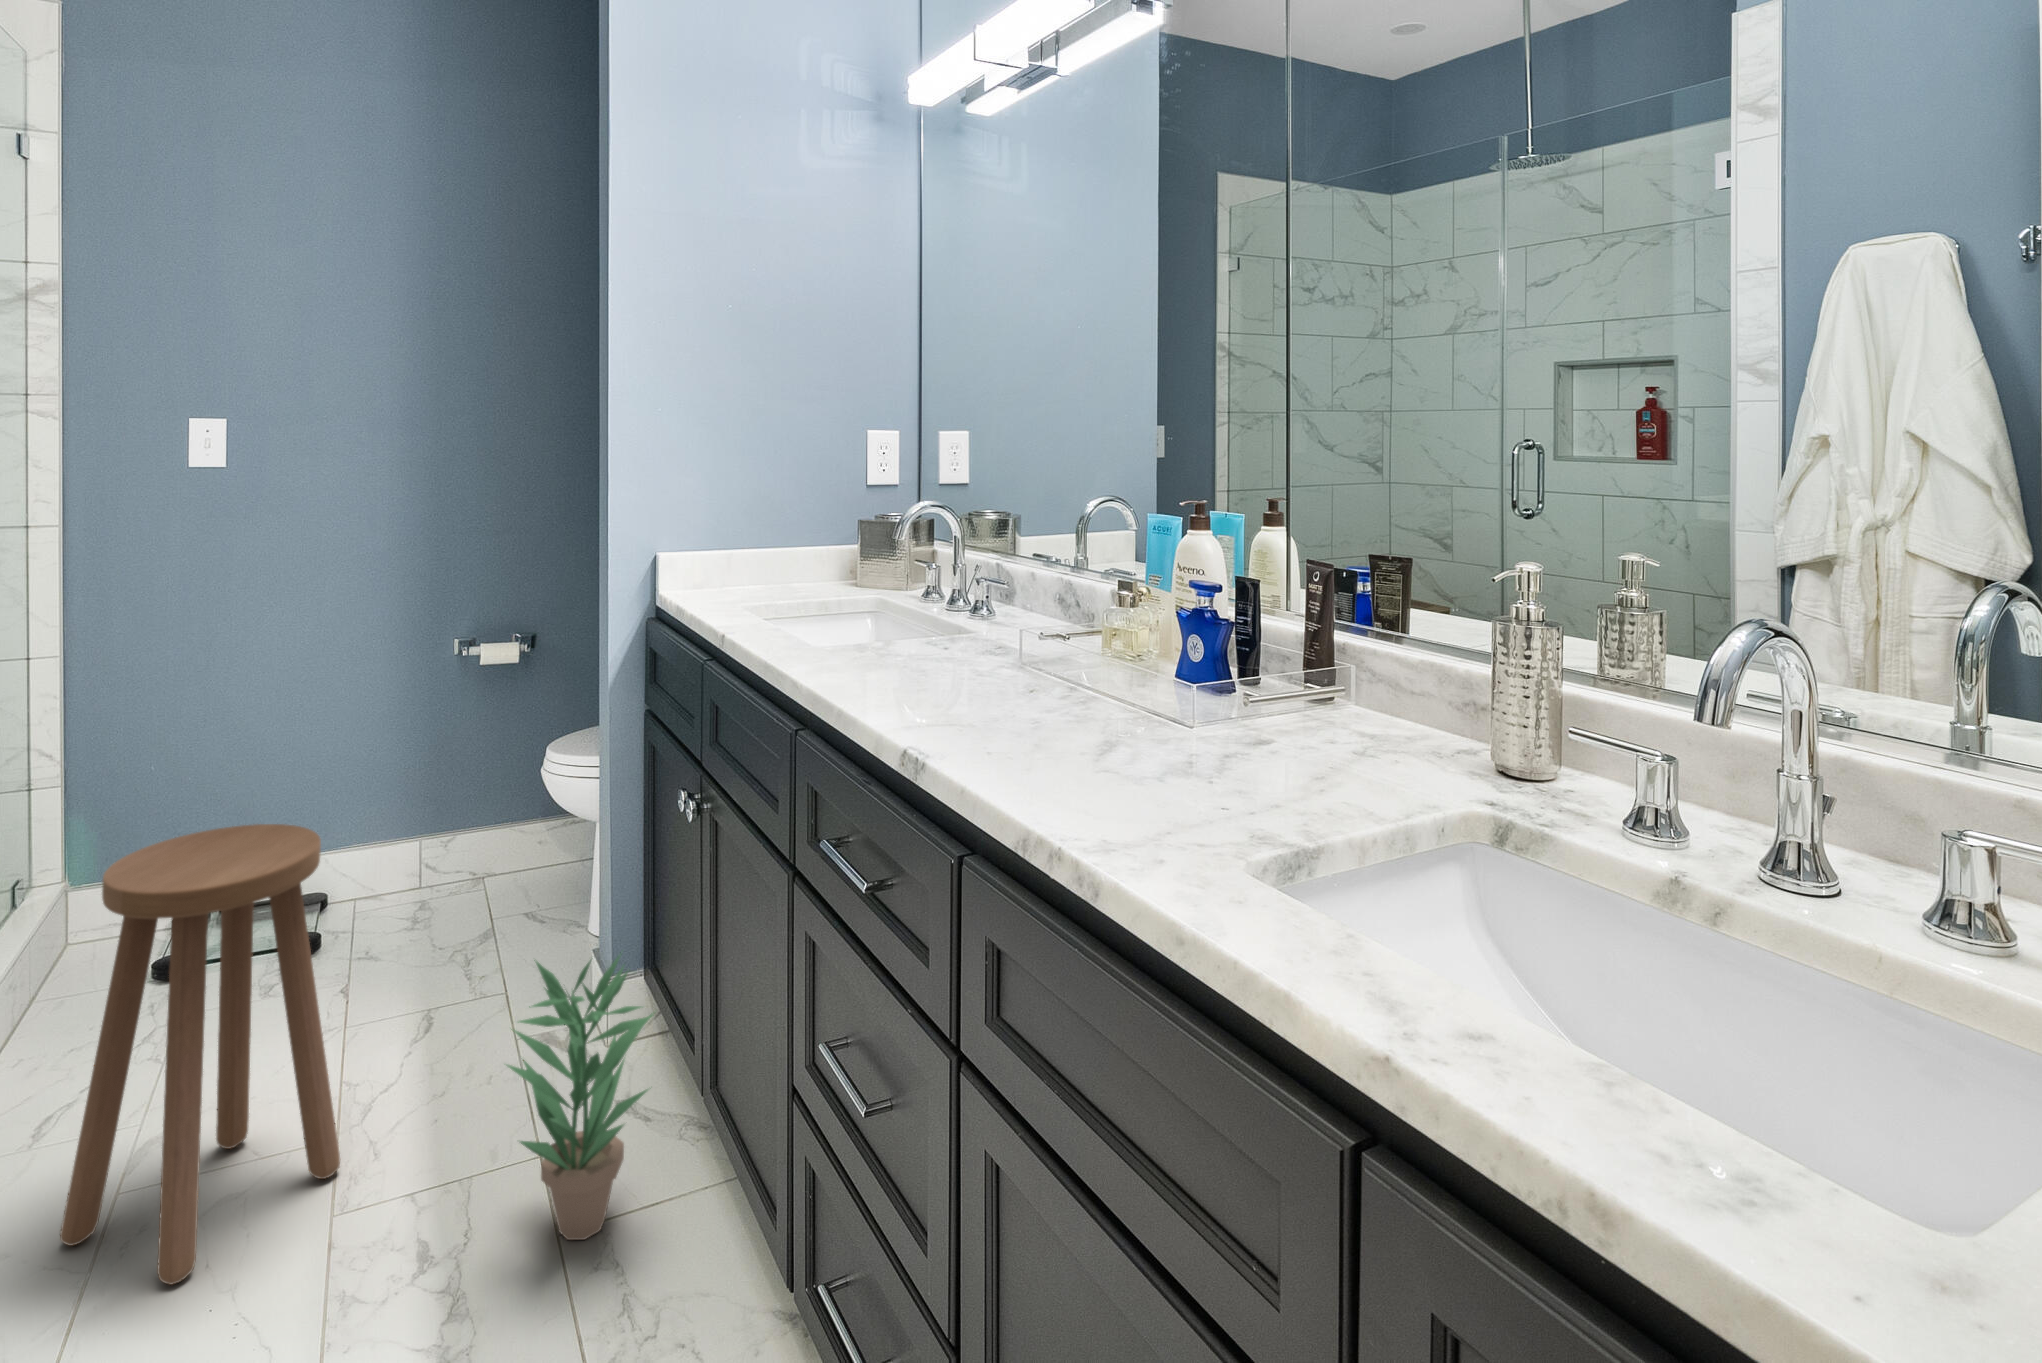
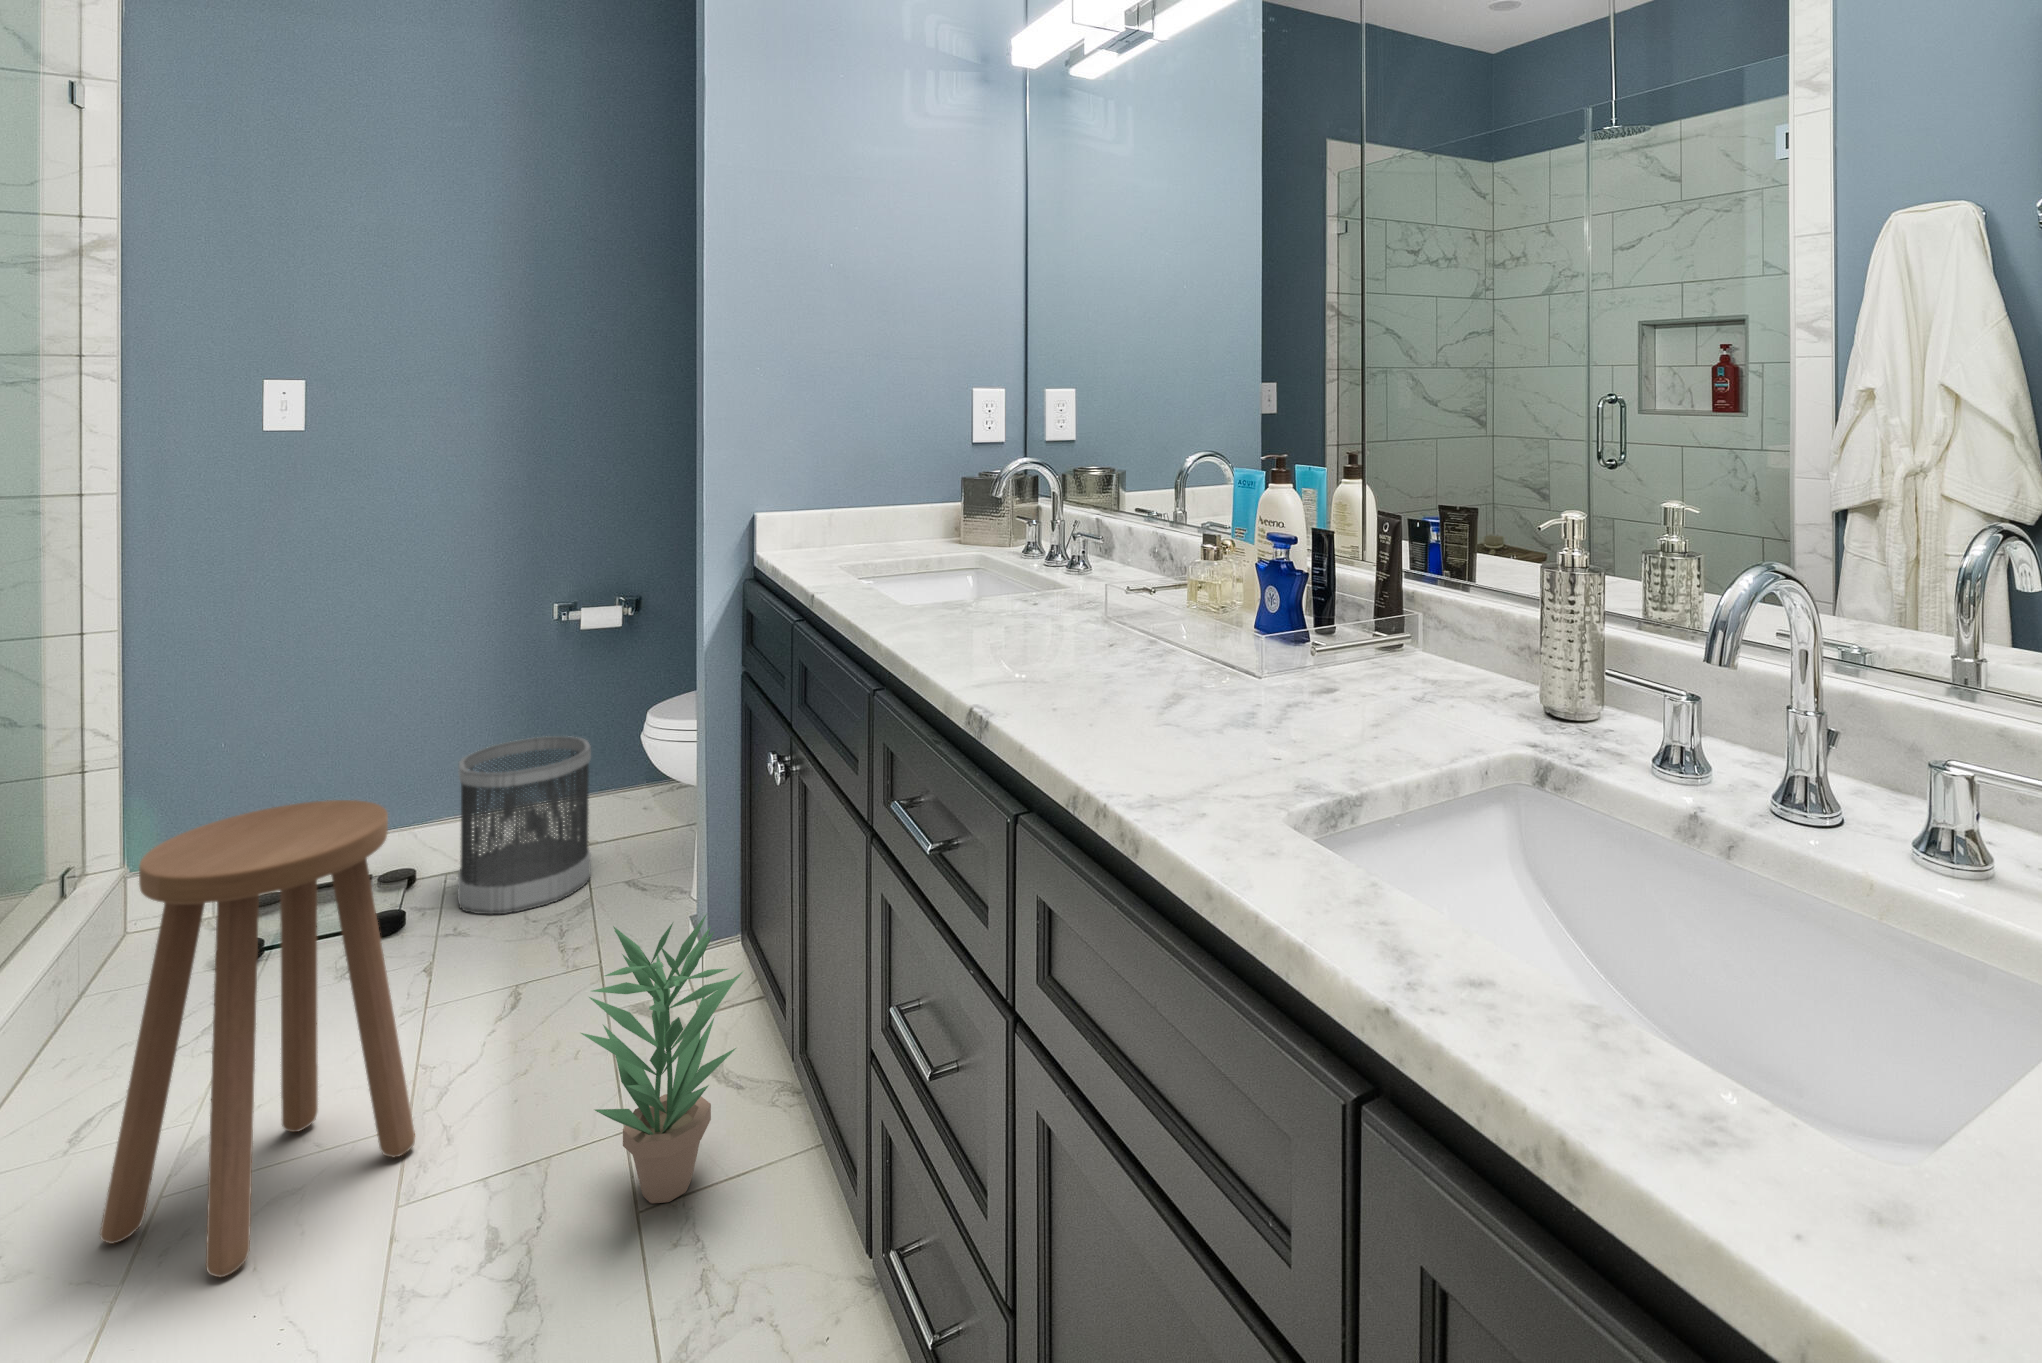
wastebasket: none [363,769,489,946] -> present [458,736,591,914]

